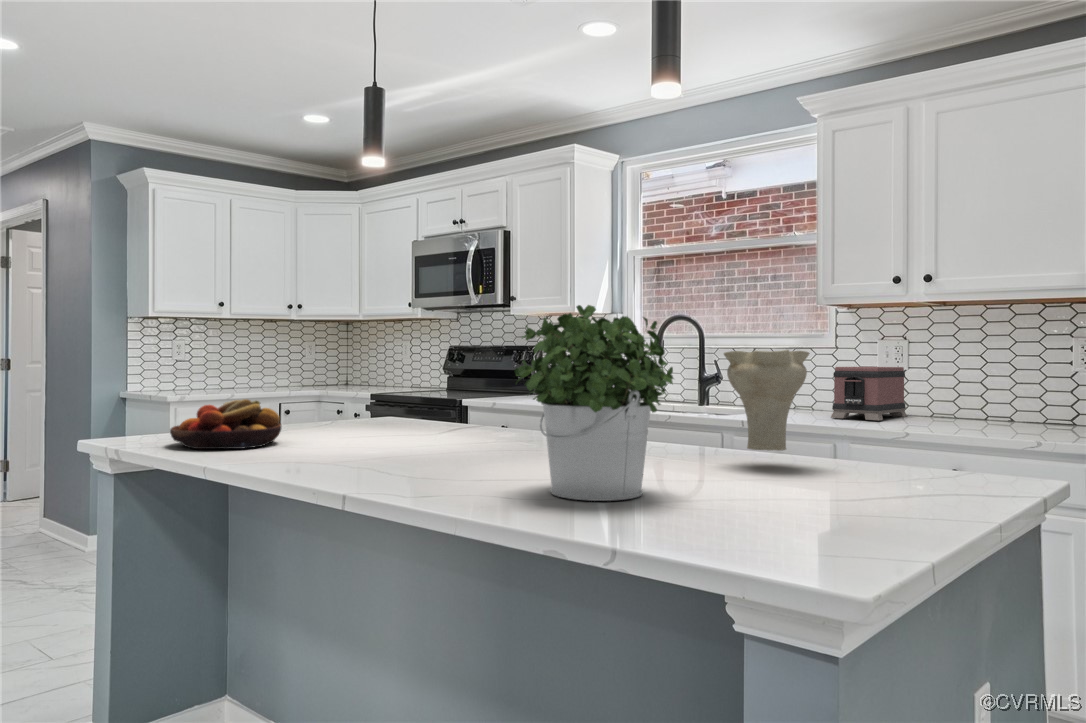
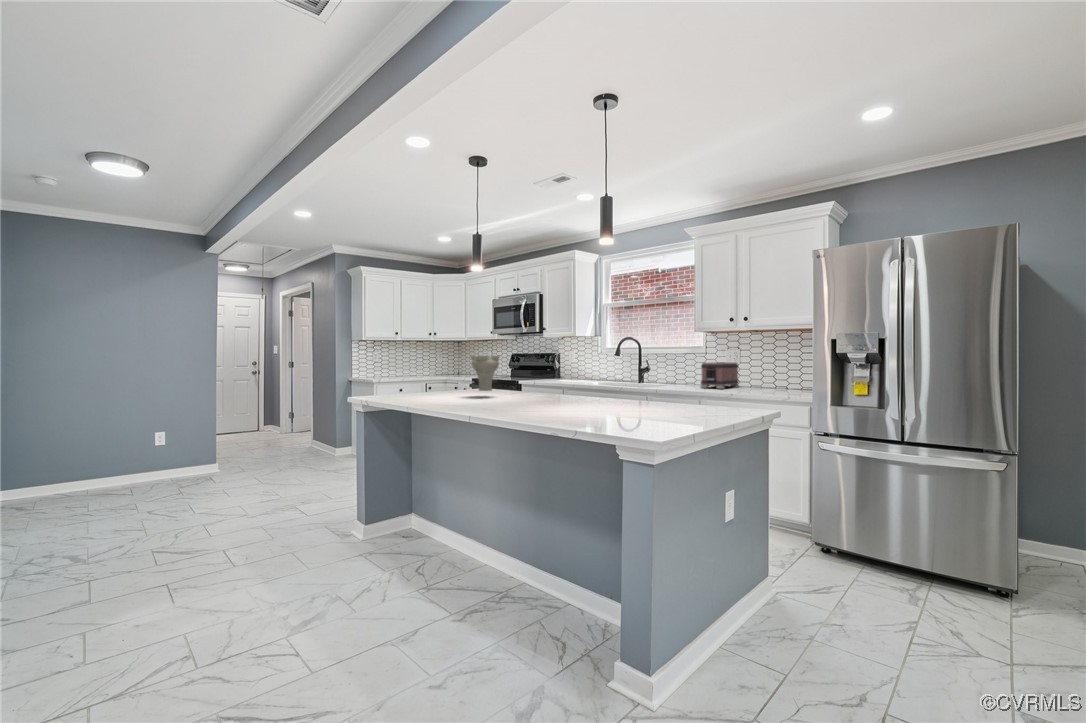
potted plant: present [515,305,674,501] -> none [541,339,604,417]
vase: present [724,350,810,451] -> present [471,355,500,391]
fruit bowl: present [170,399,281,449] -> none [392,379,439,401]

